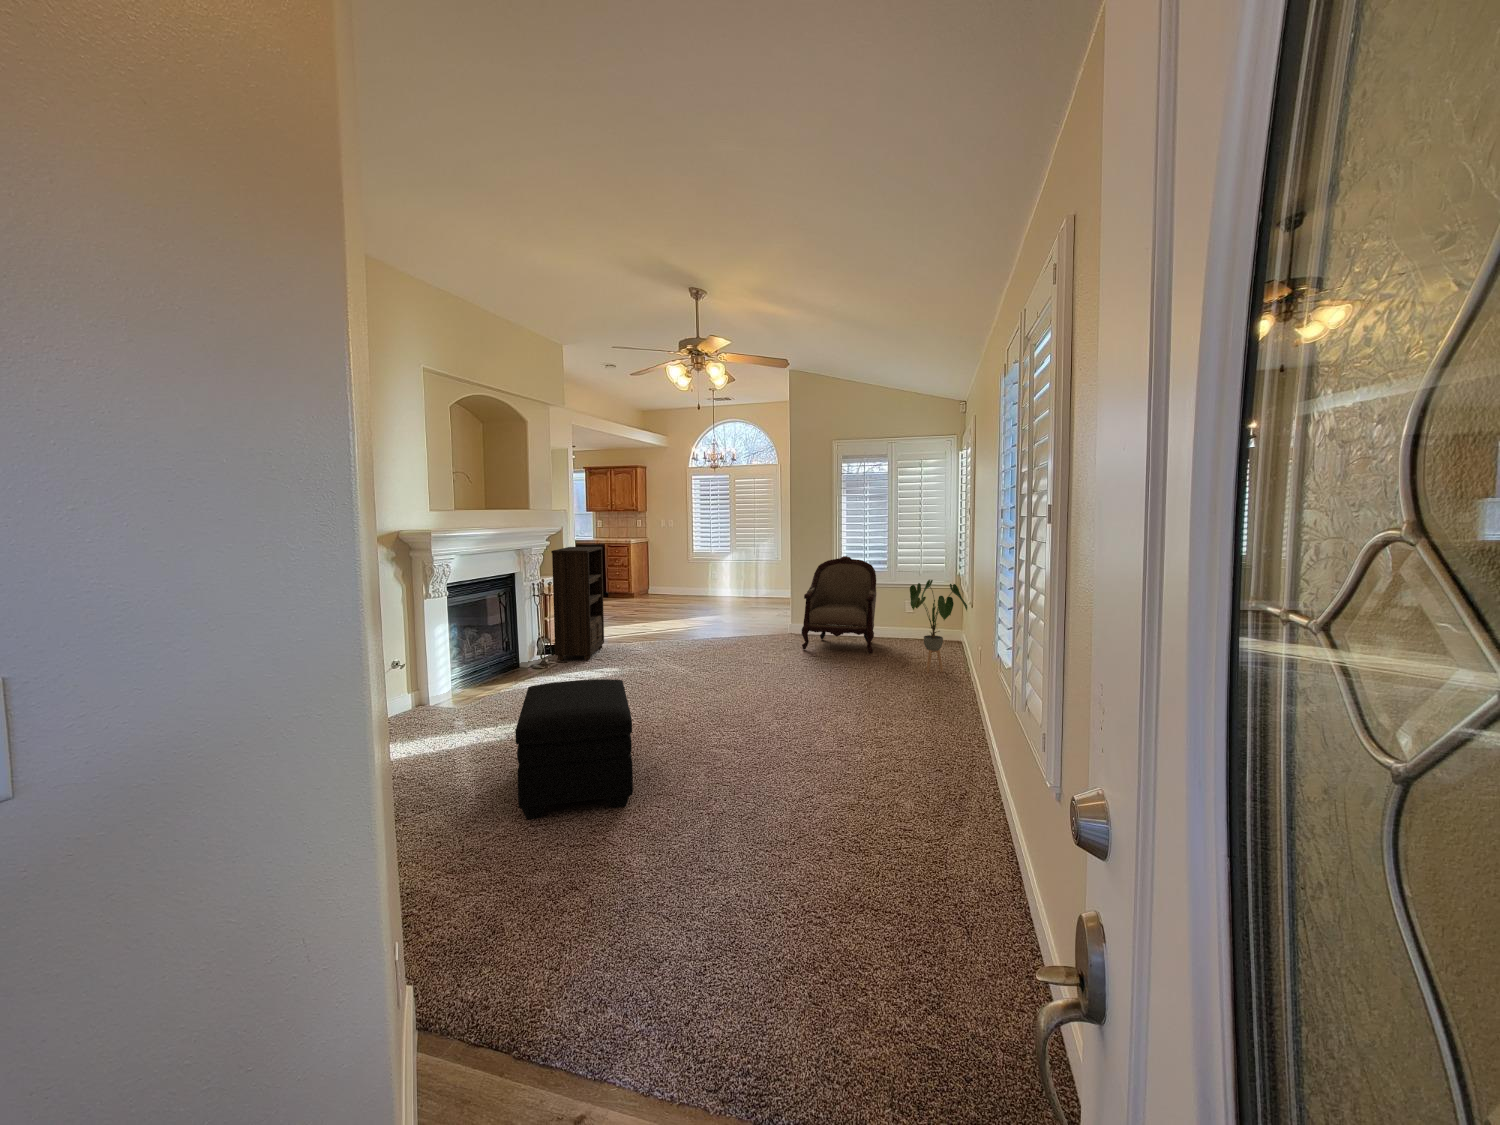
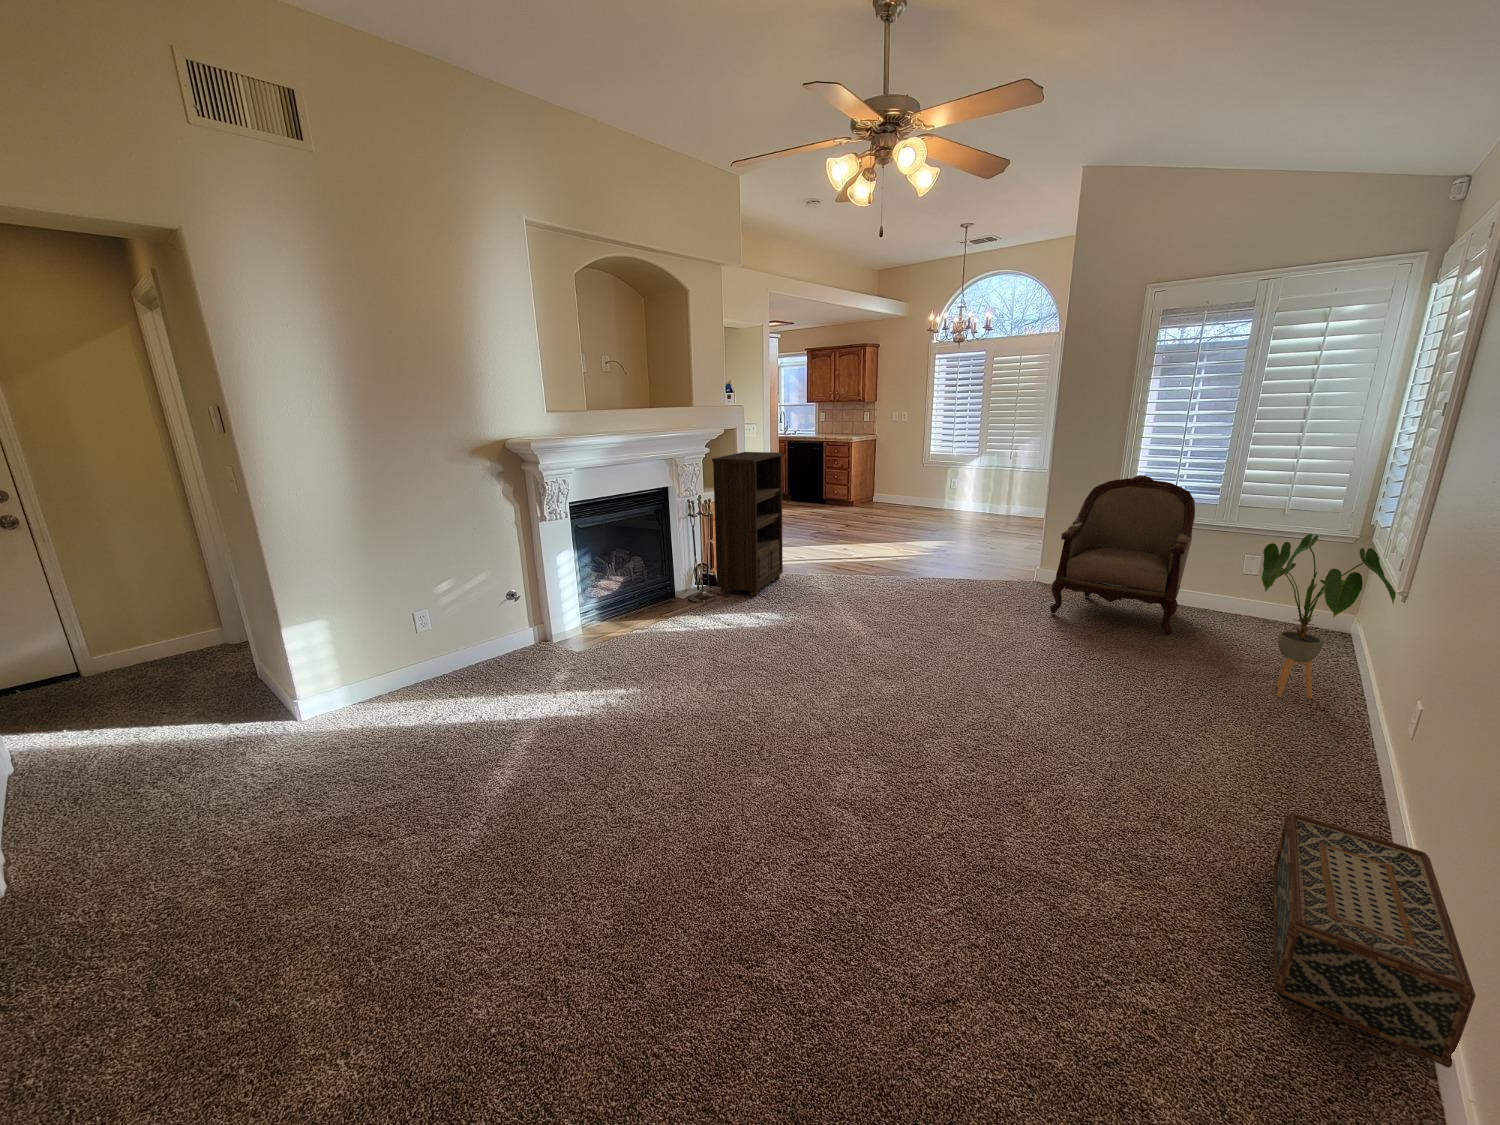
ottoman: present [515,679,633,819] -> none [466,677,706,927]
woven basket: none [928,699,990,770] -> present [1274,813,1476,1068]

